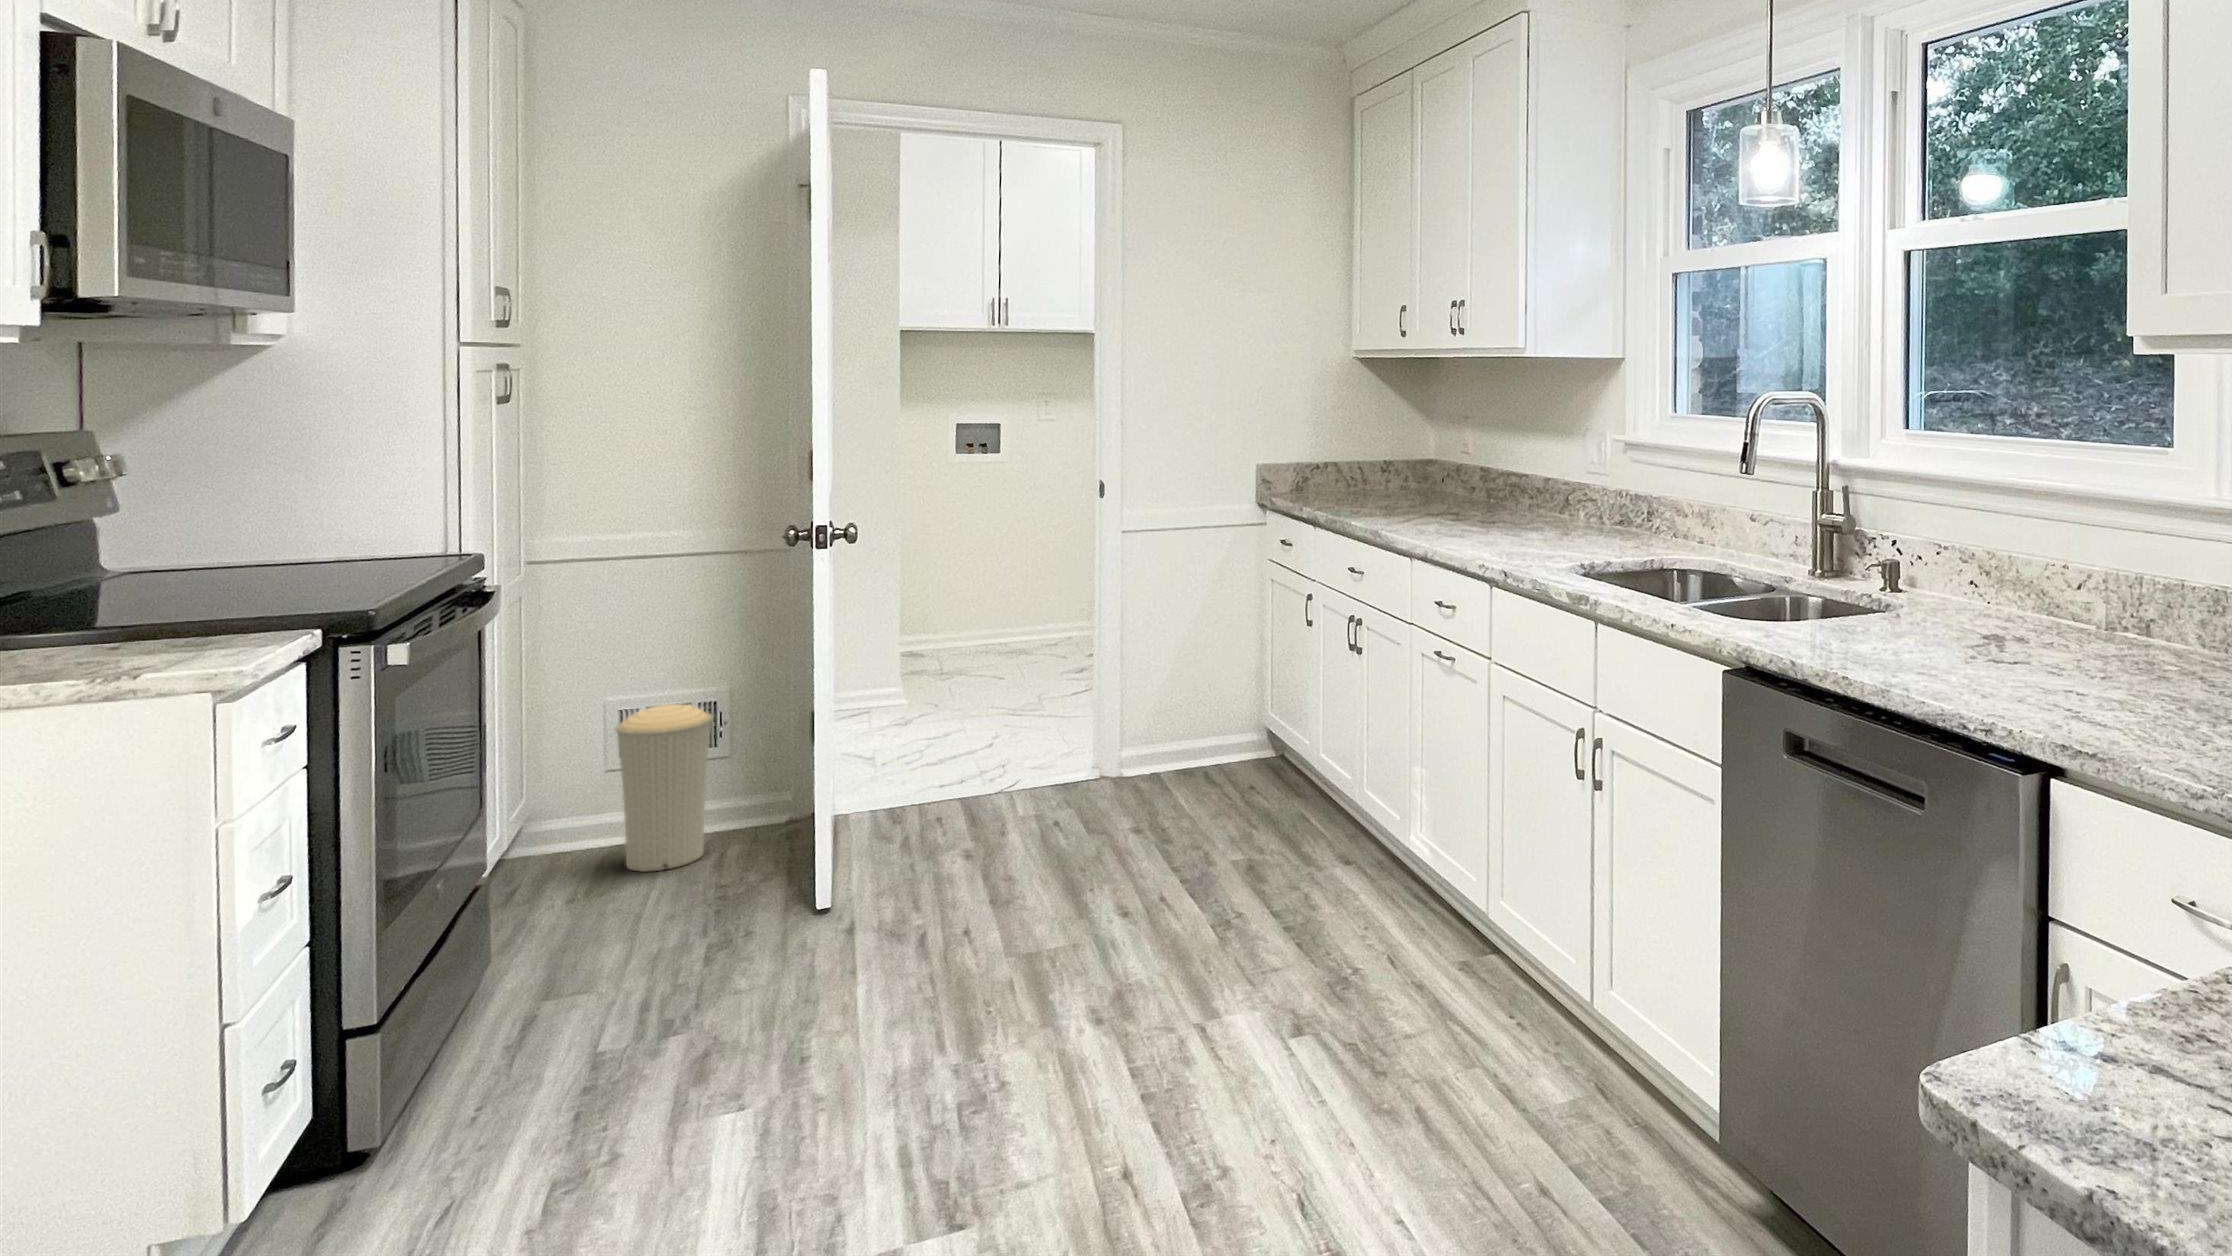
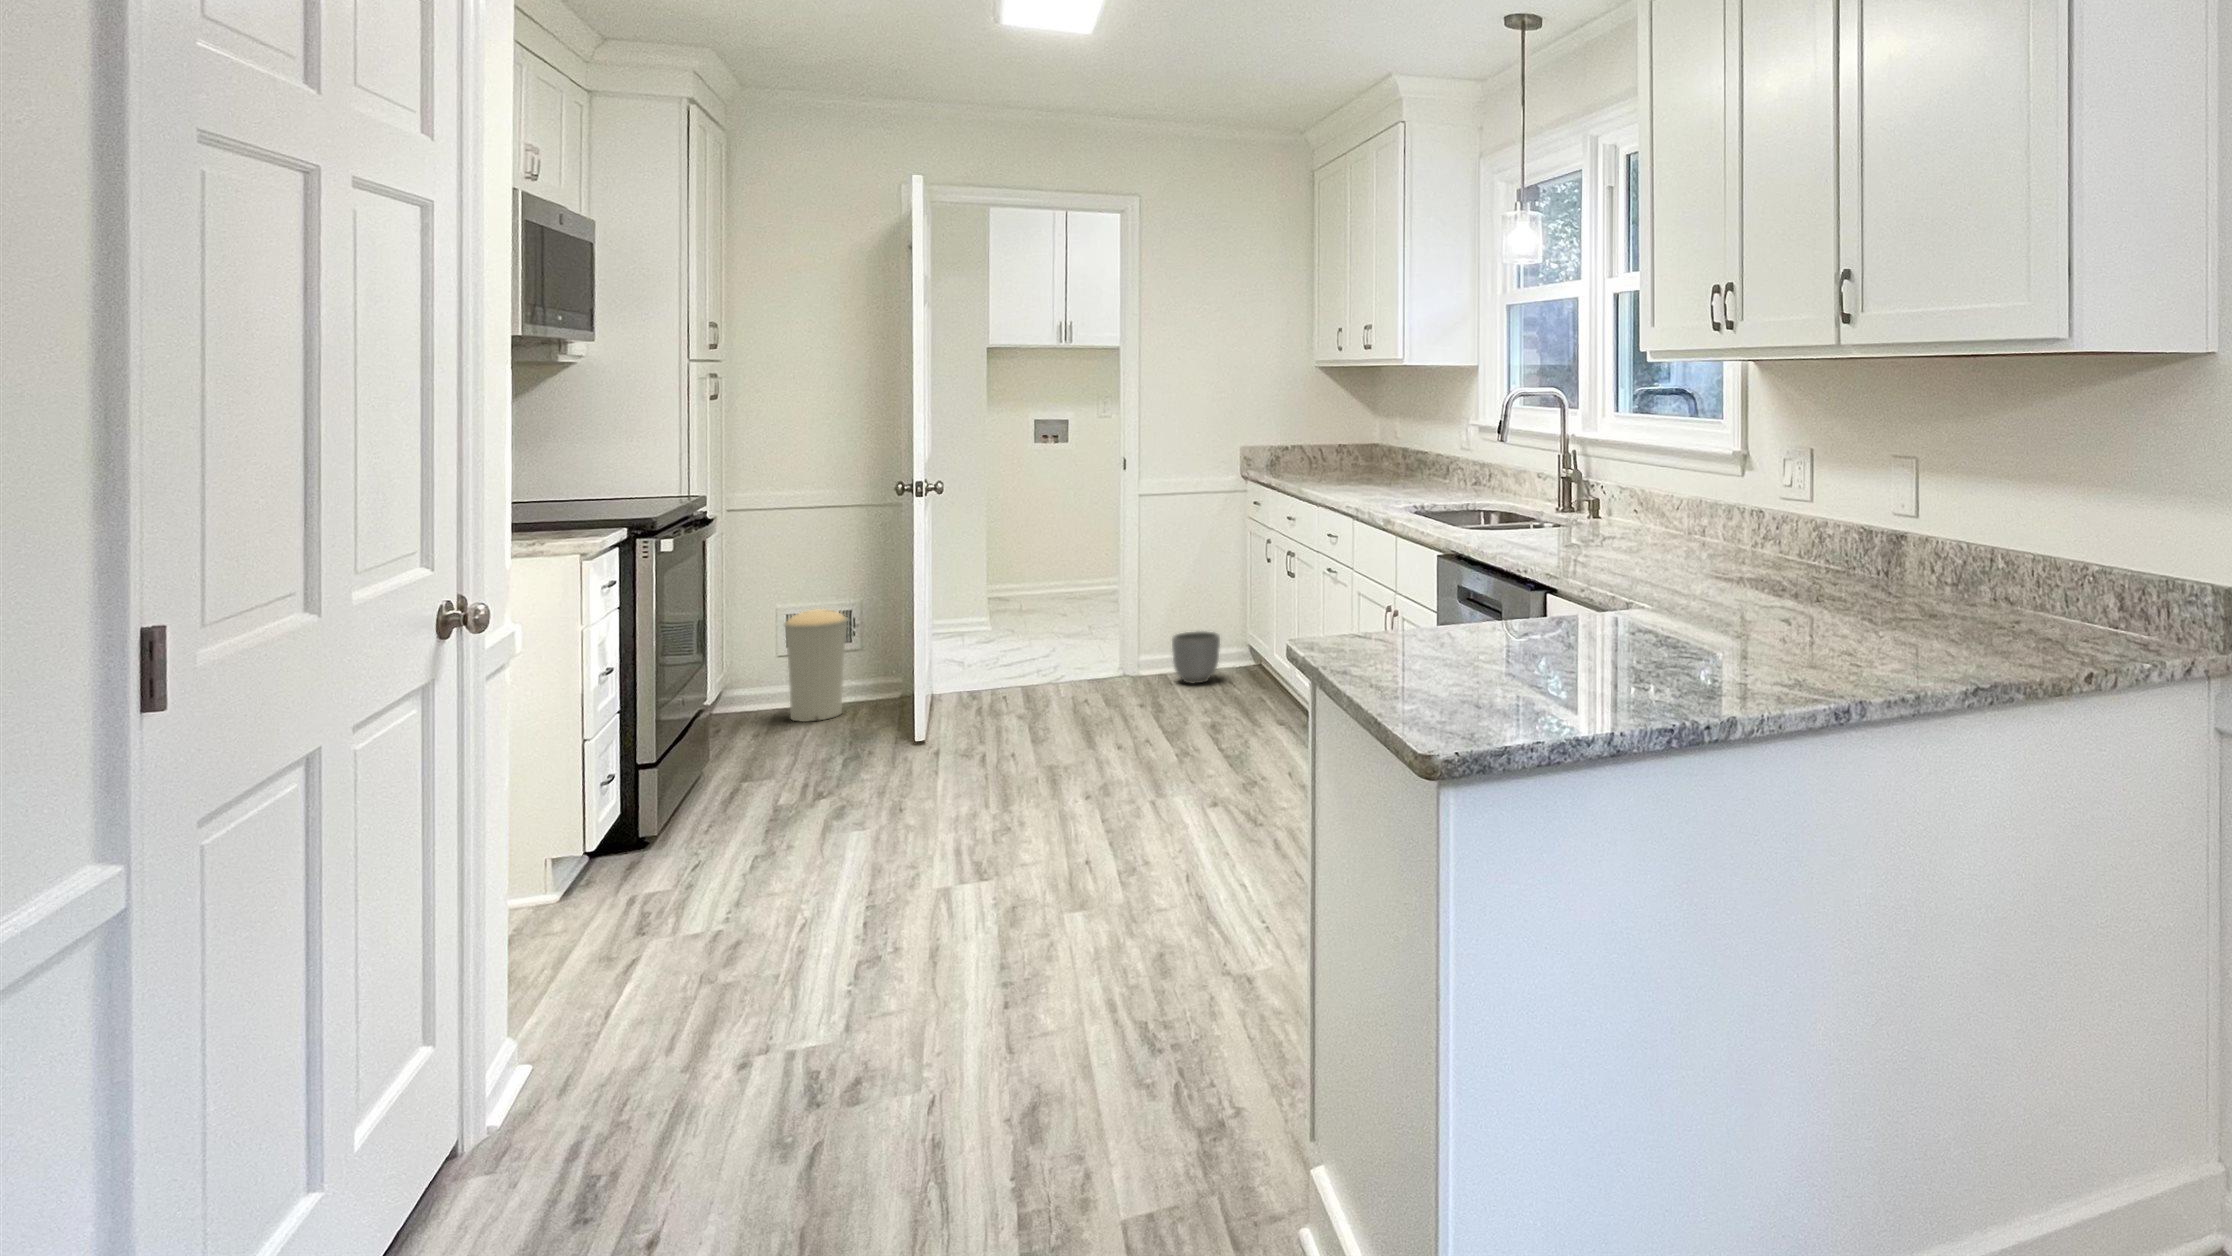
planter: none [1174,716,1239,791] -> present [1172,631,1220,684]

